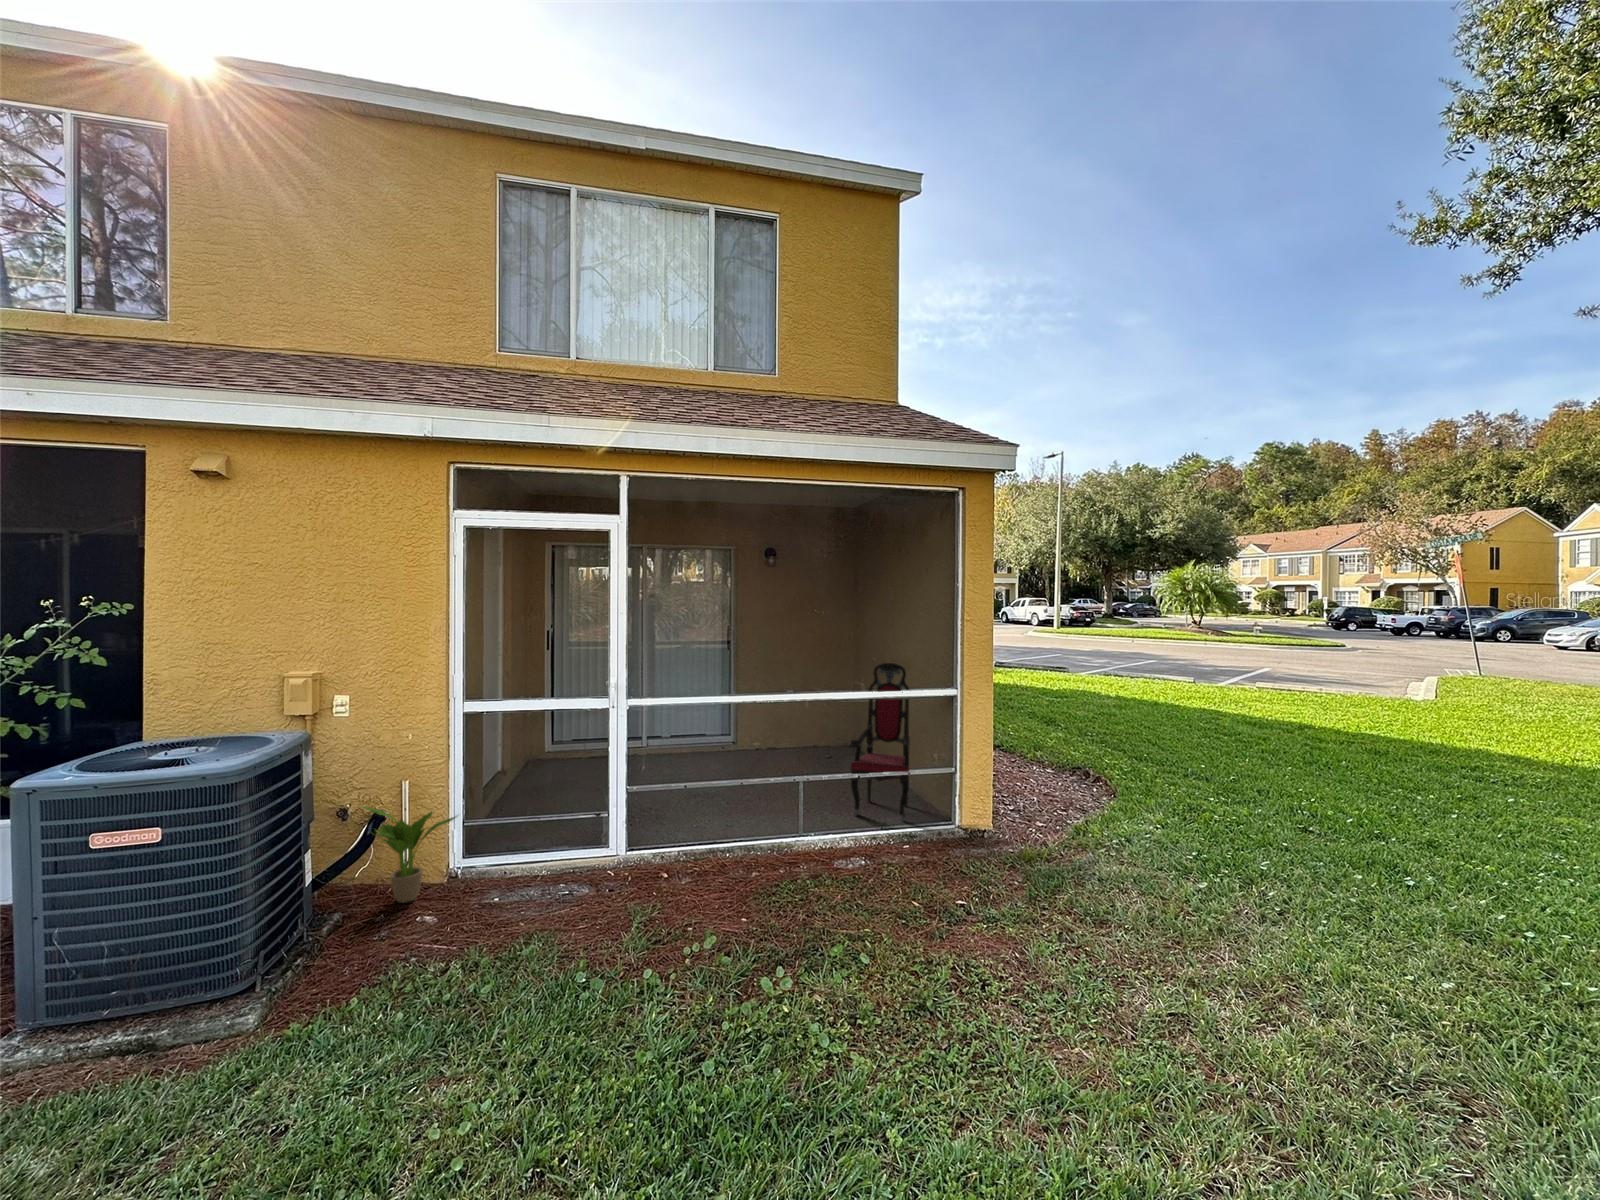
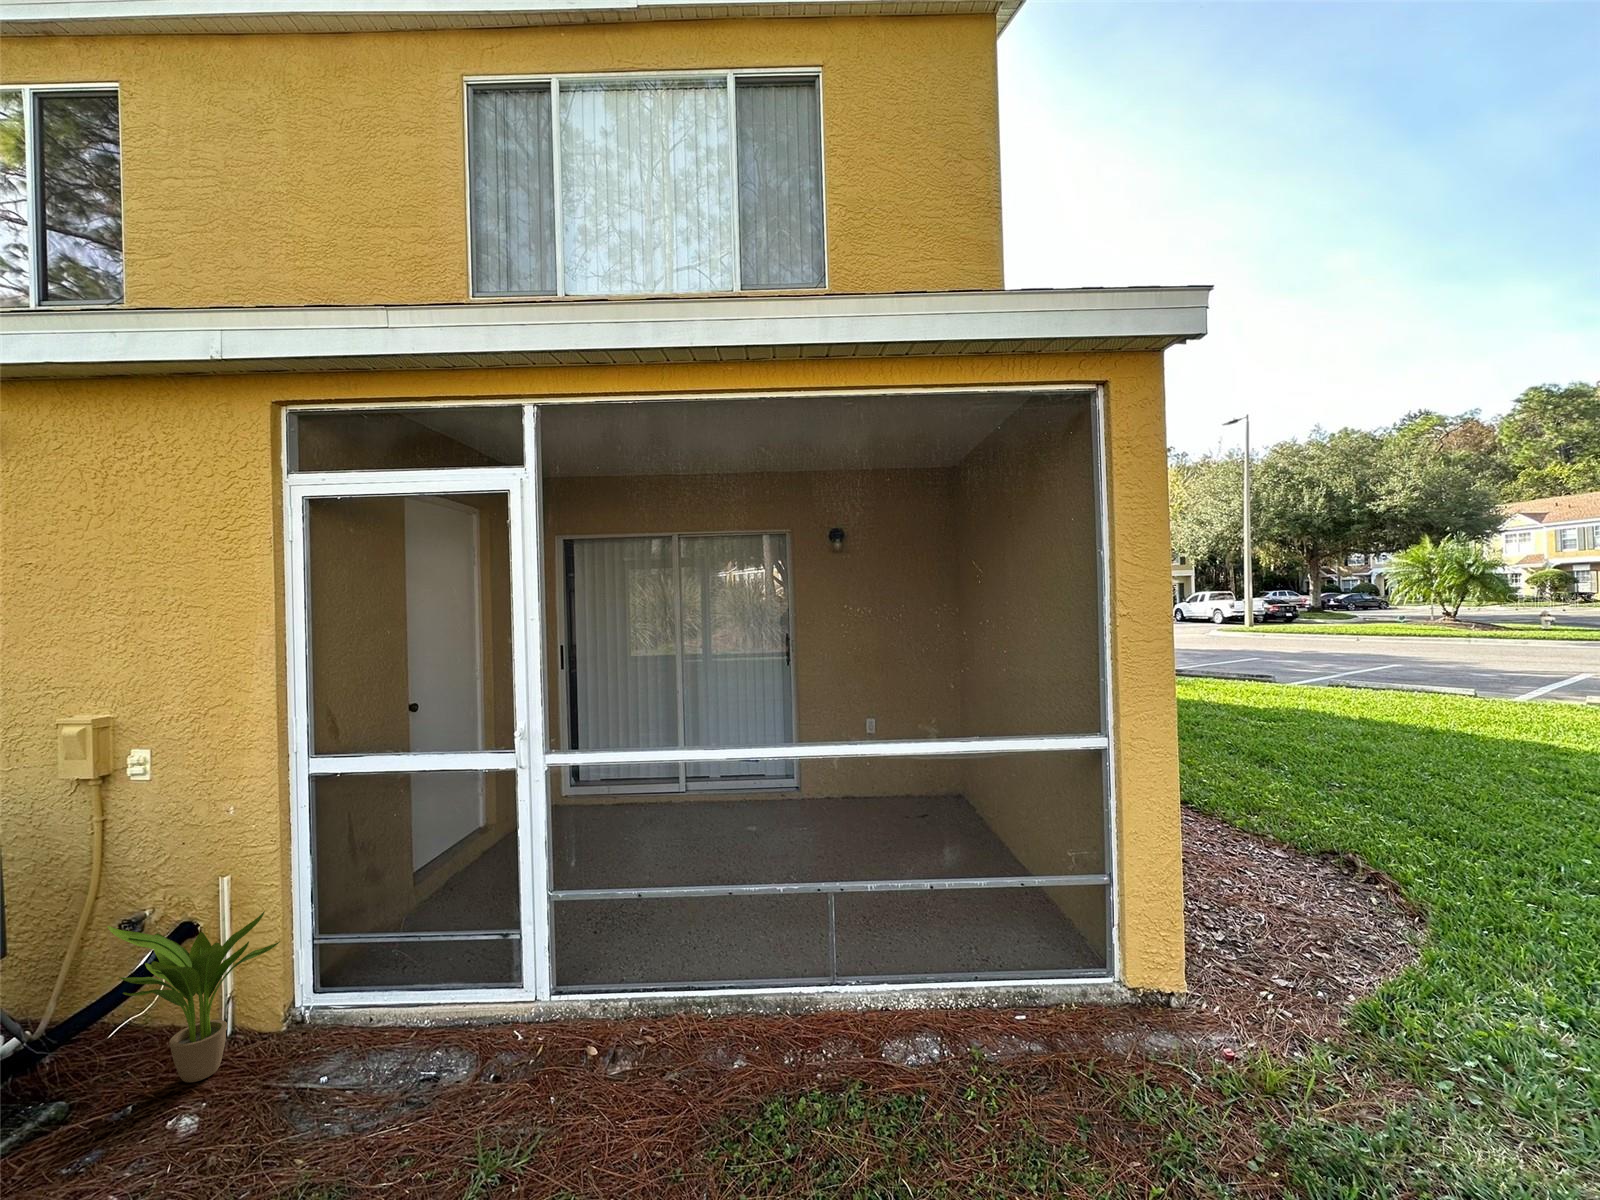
armchair: present [851,663,910,821] -> none [930,688,1031,951]

